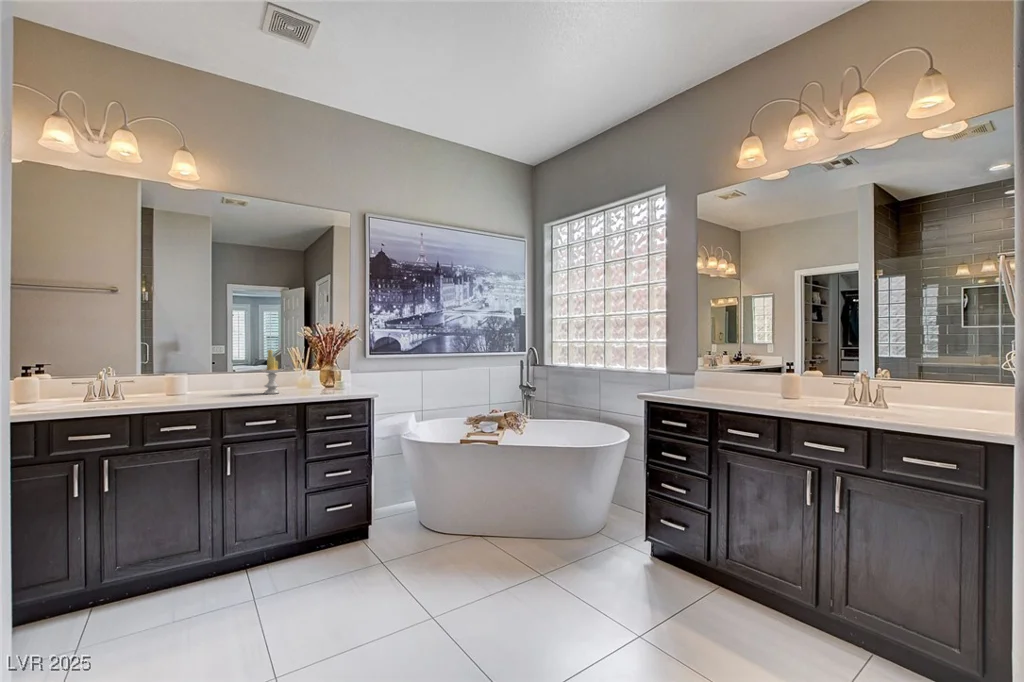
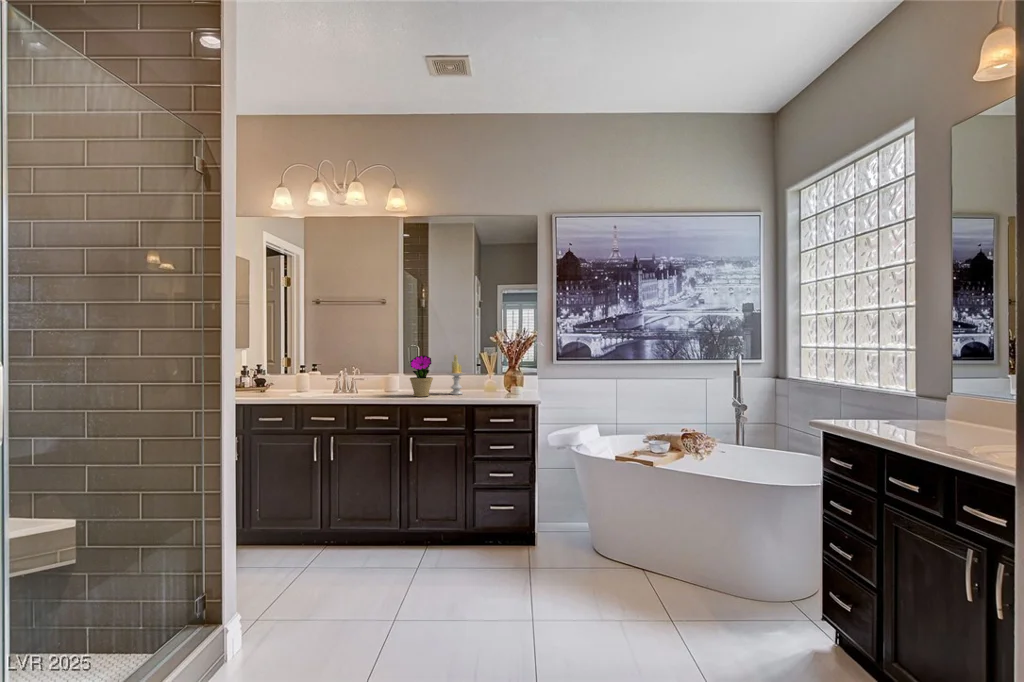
flower pot: none [216,350,247,399] -> present [410,355,433,397]

